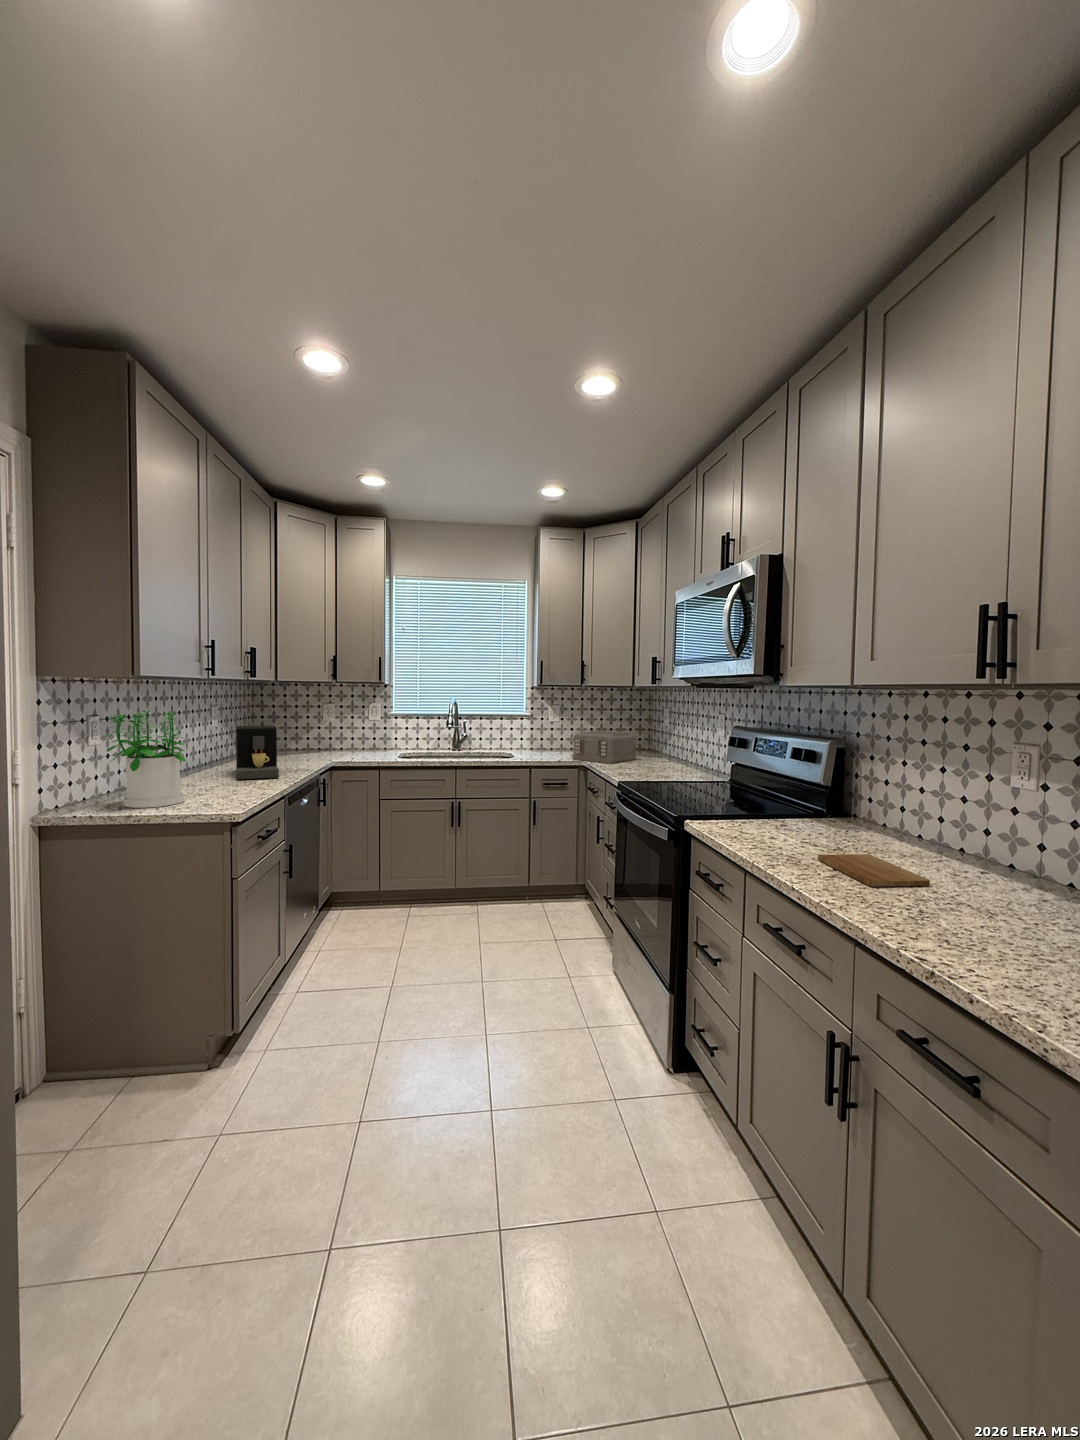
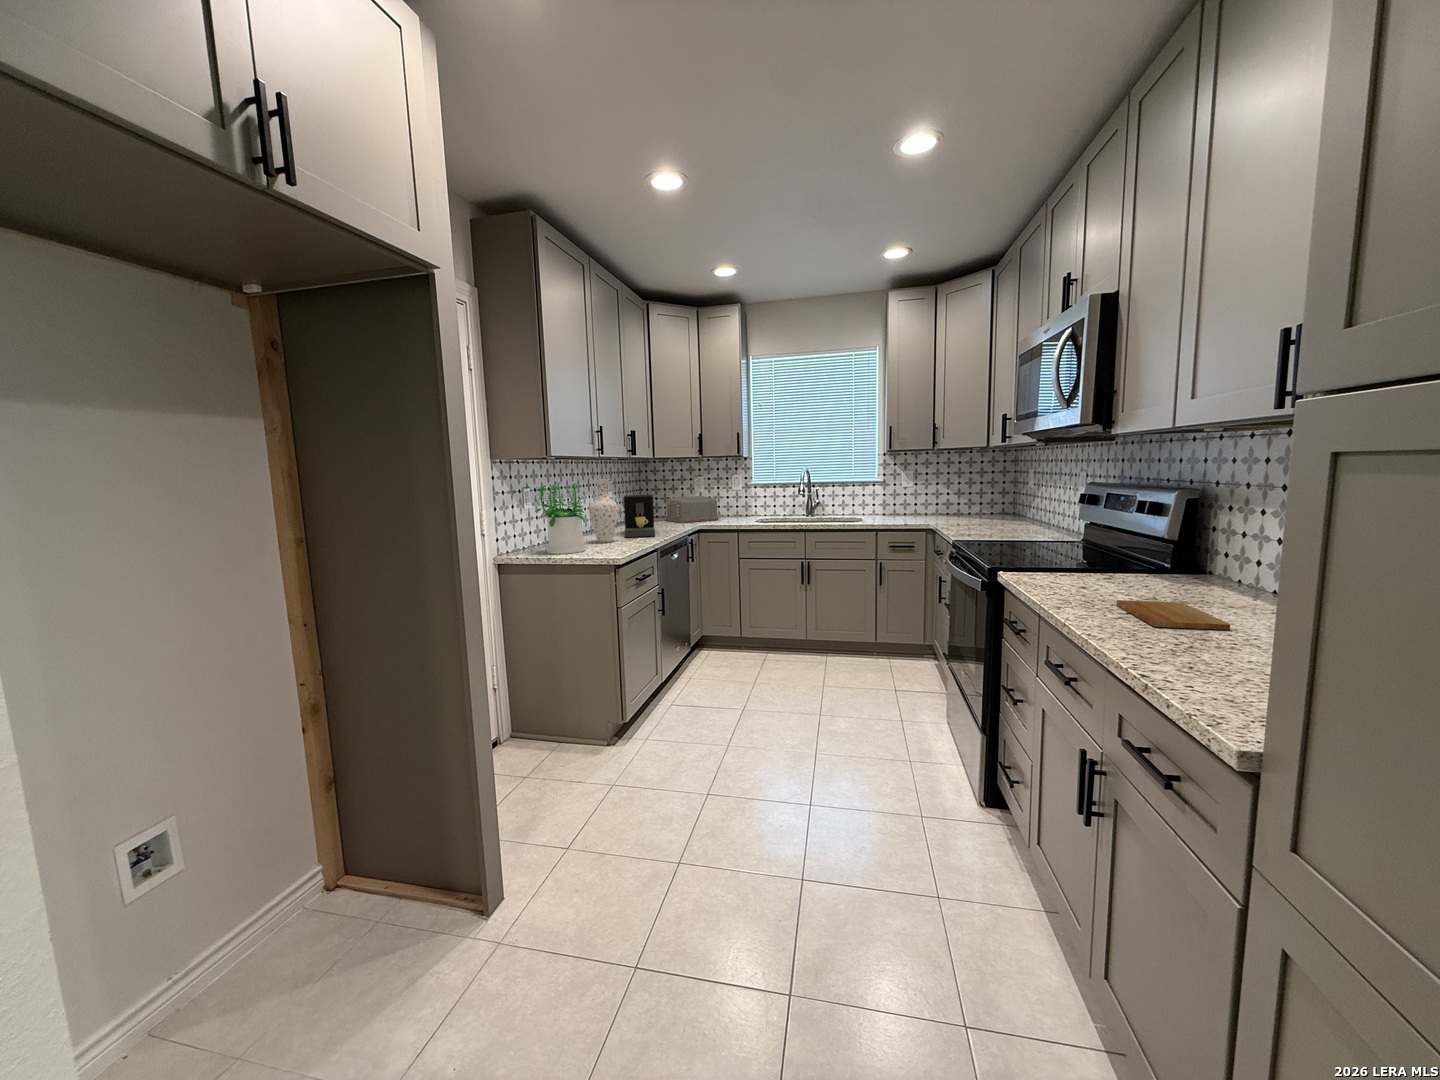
vase: none [188,707,230,788] -> present [589,479,618,543]
toaster: present [572,731,637,763] -> present [665,496,719,523]

